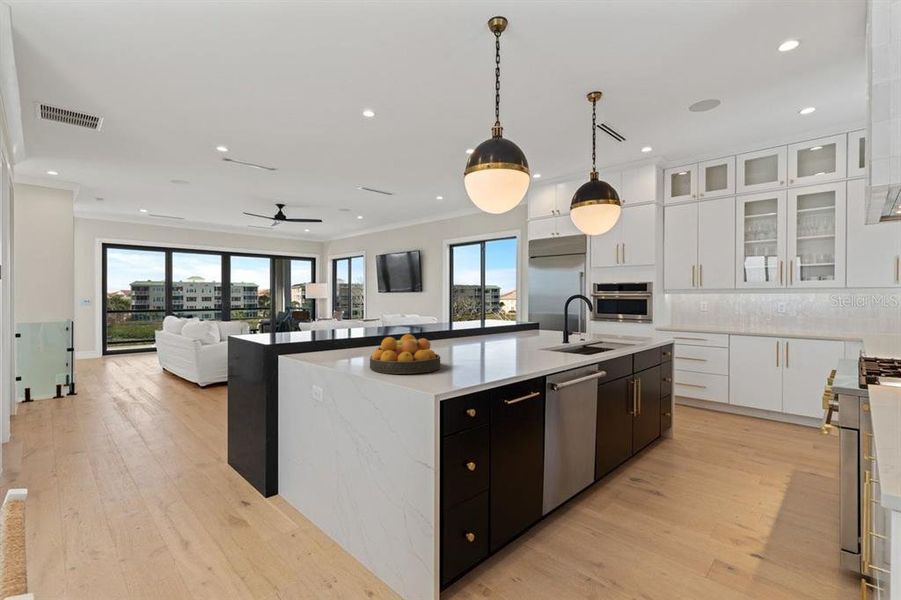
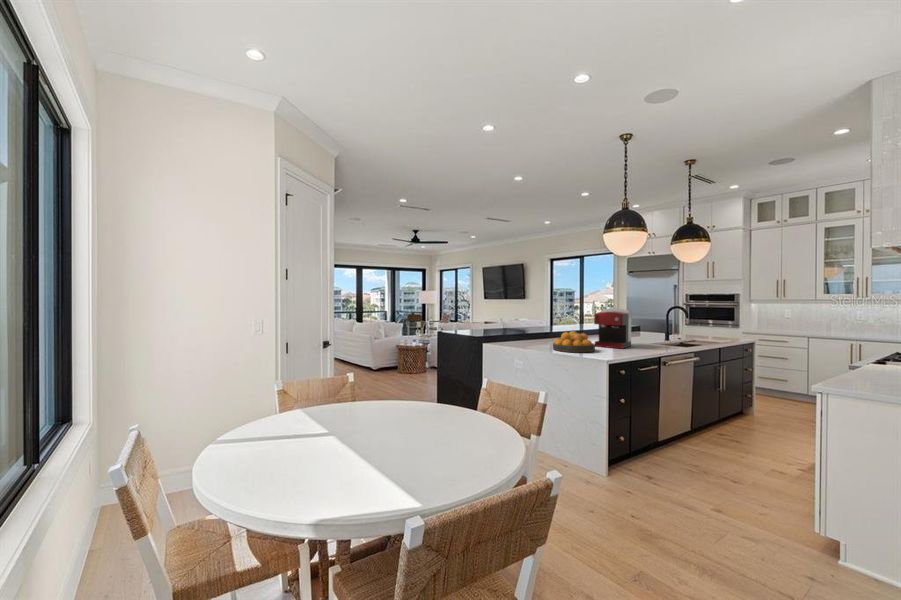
coffee maker: none [450,297,509,362] -> present [594,308,631,348]

